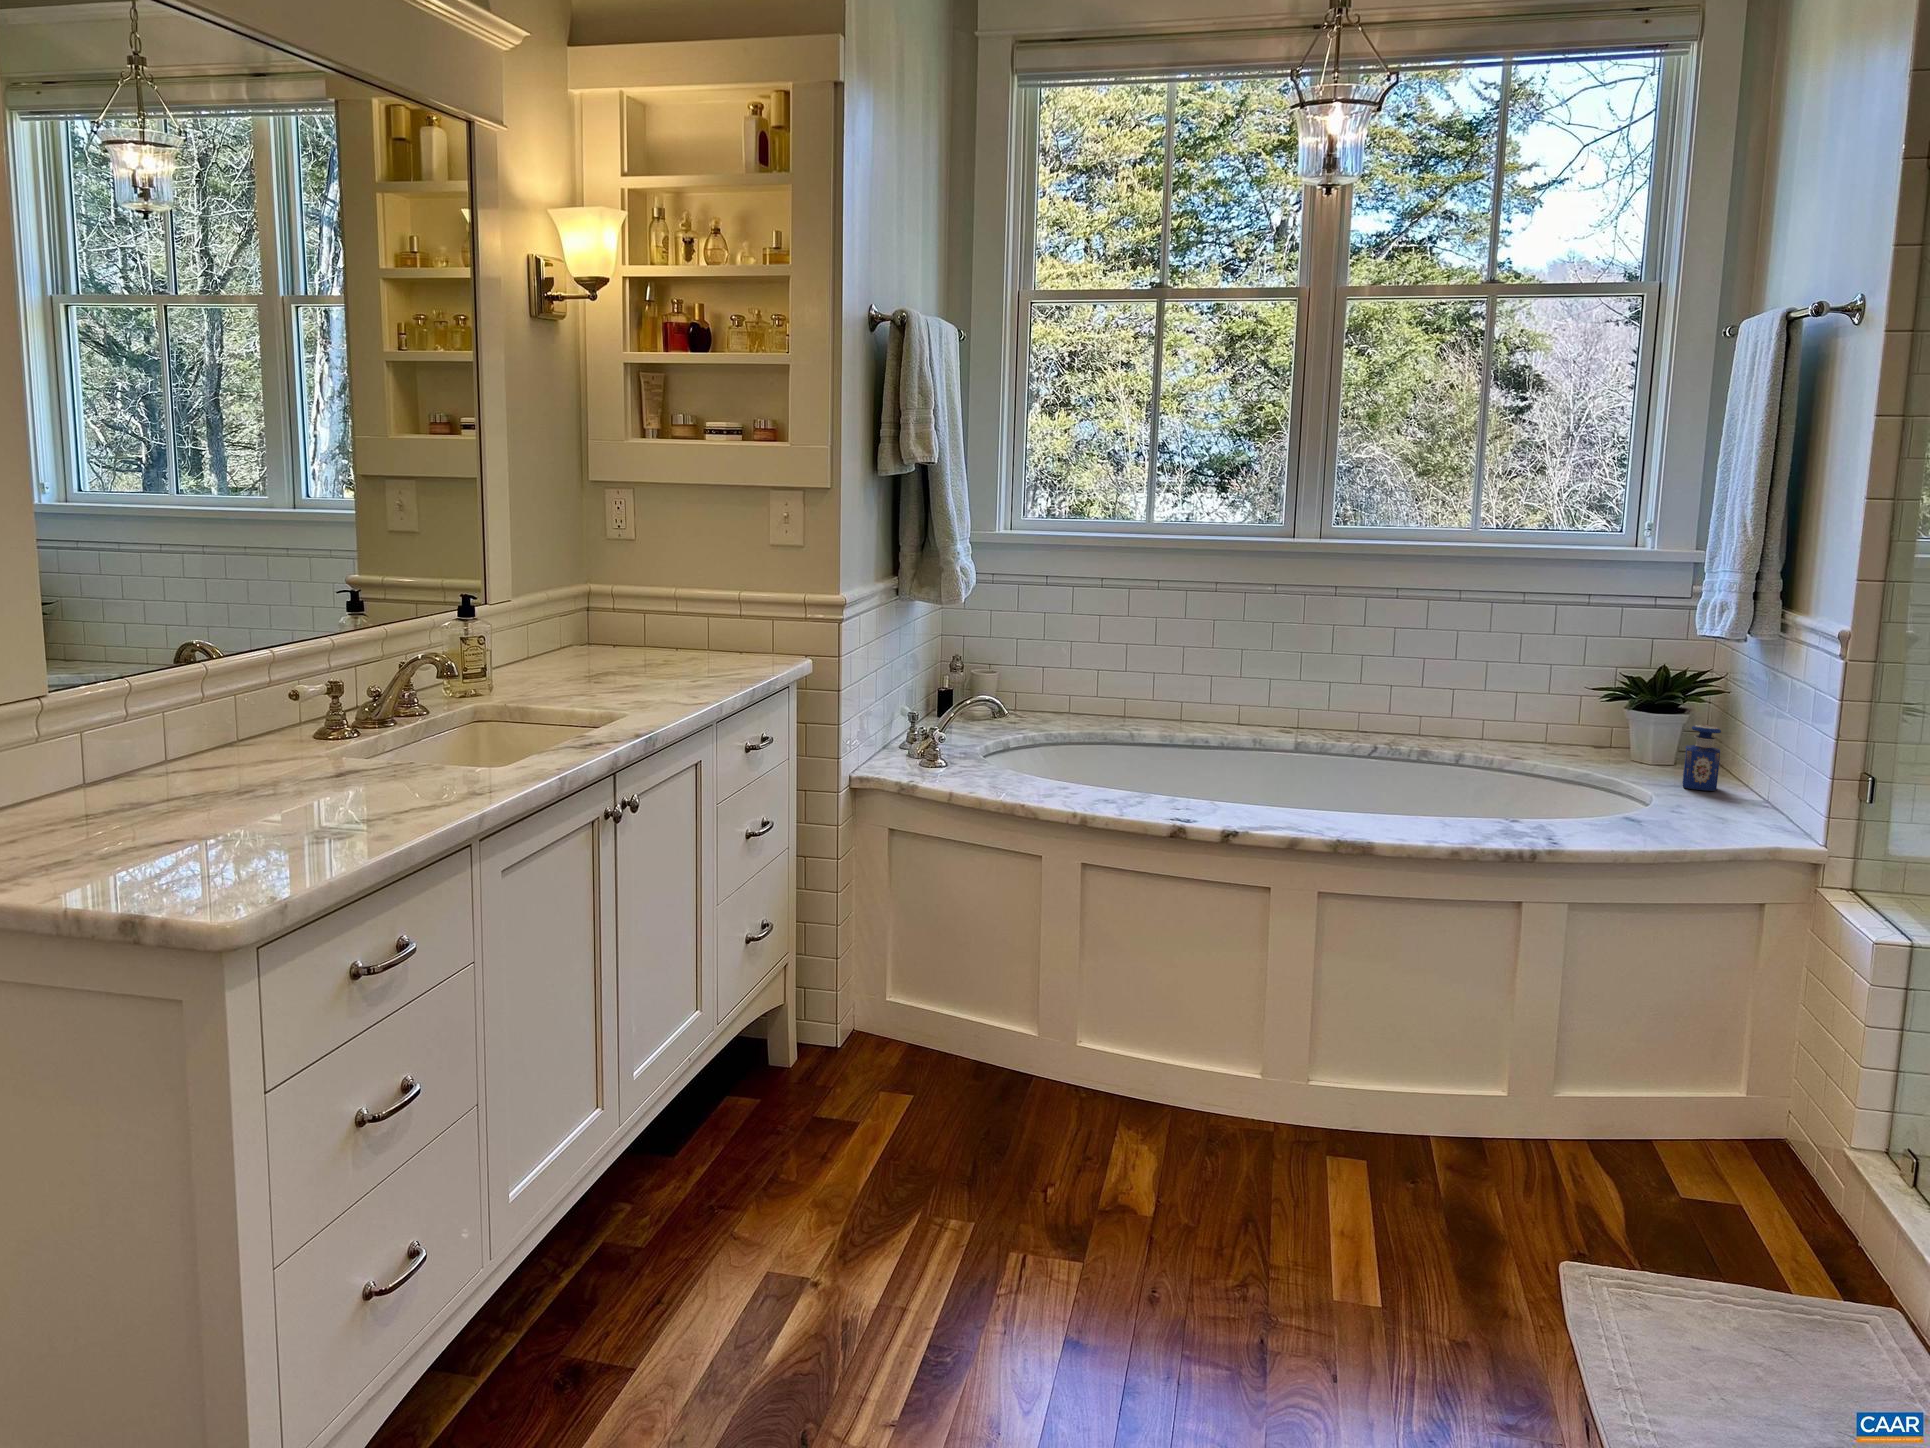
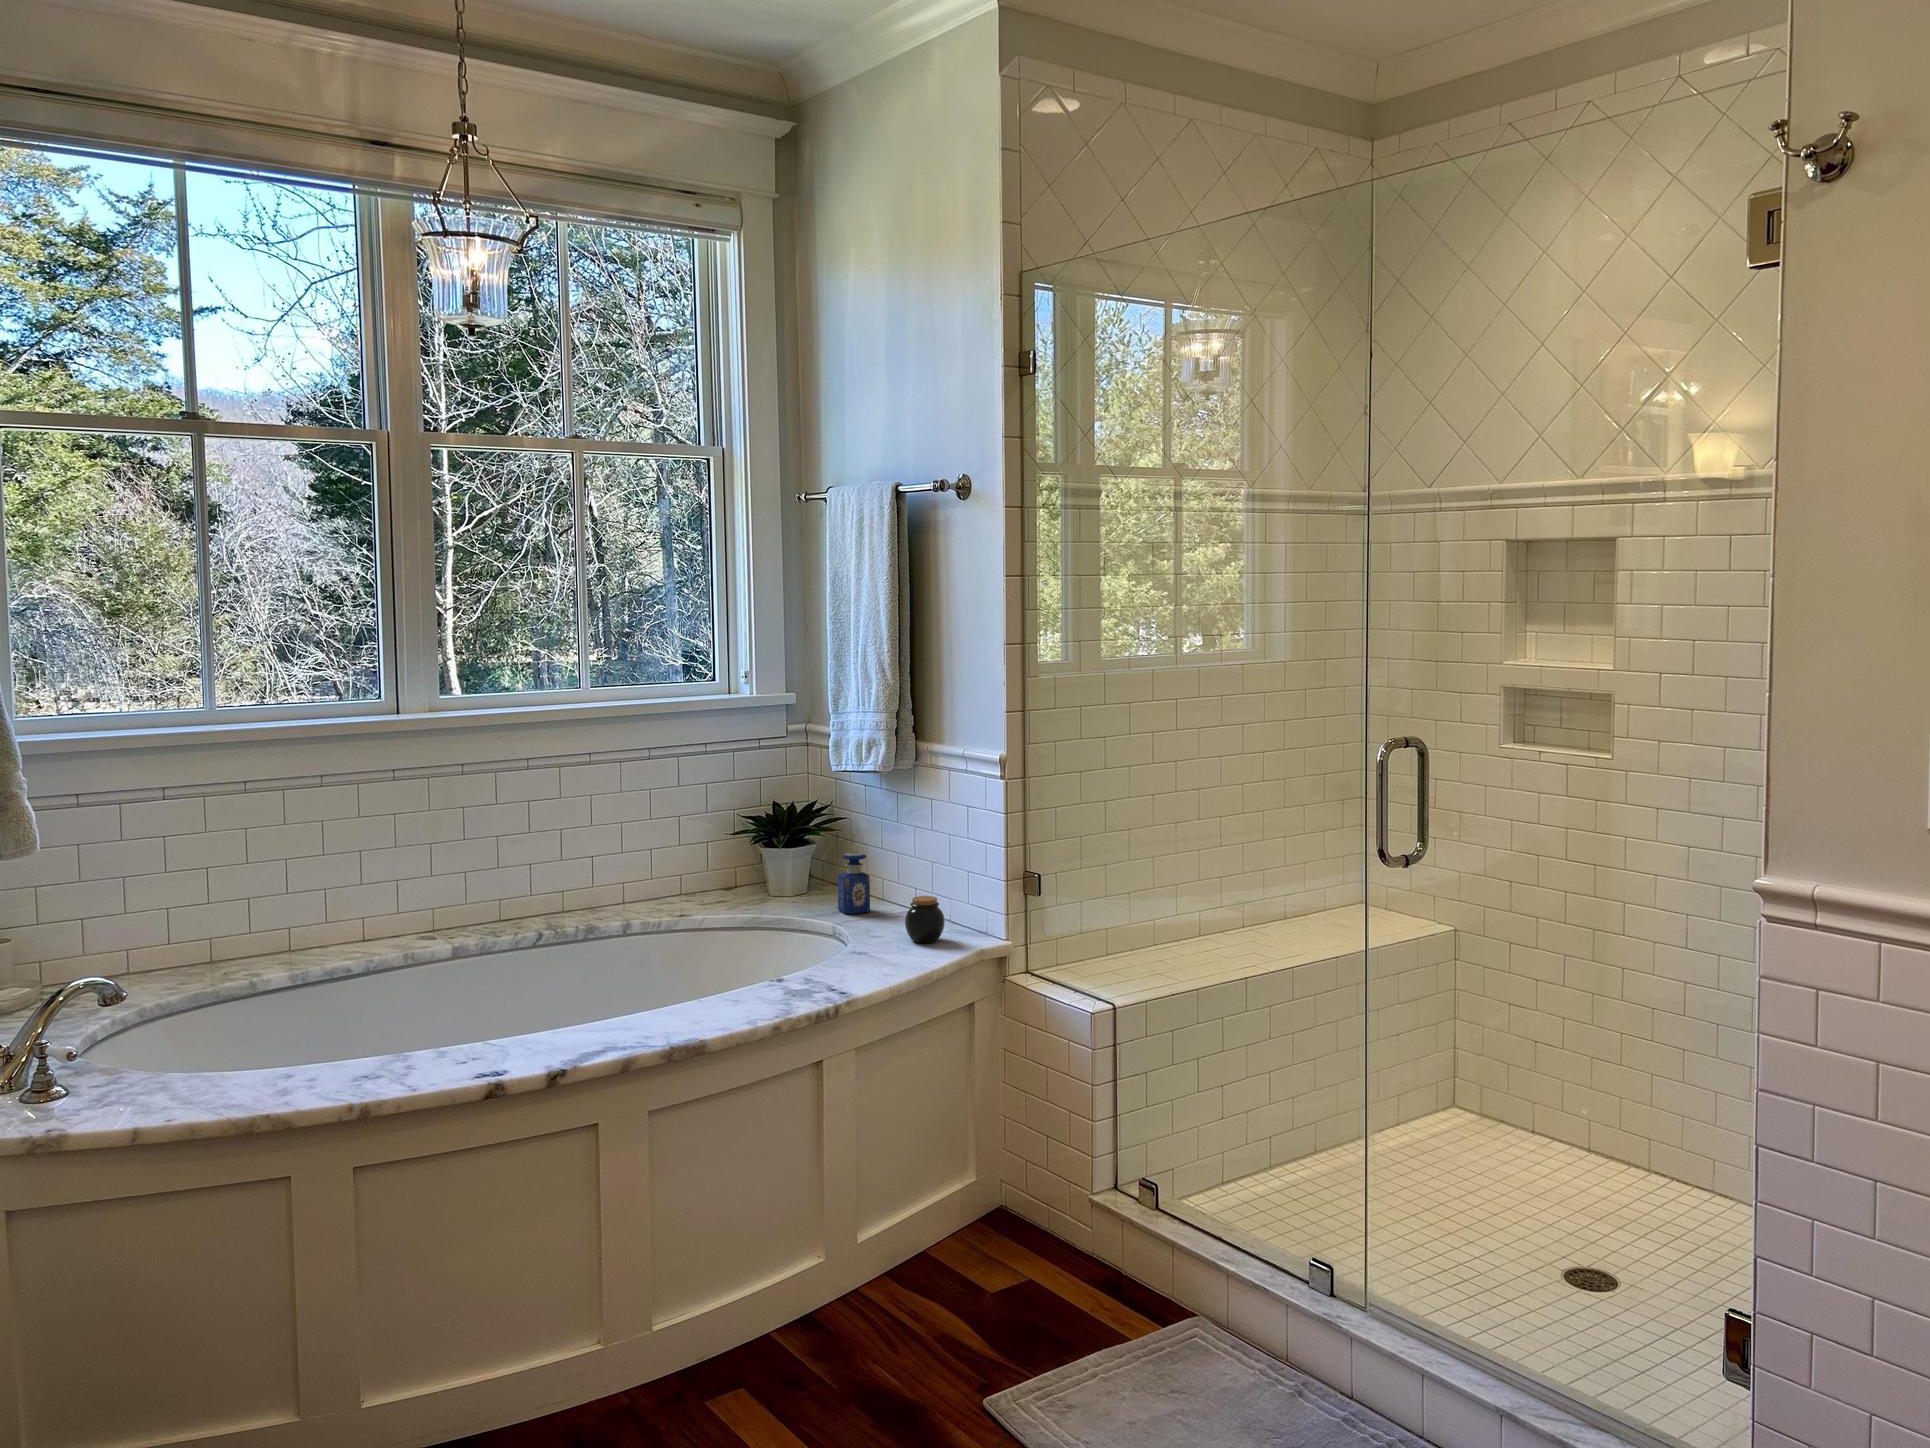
jar: none [1706,777,1756,829] -> present [905,896,945,943]

